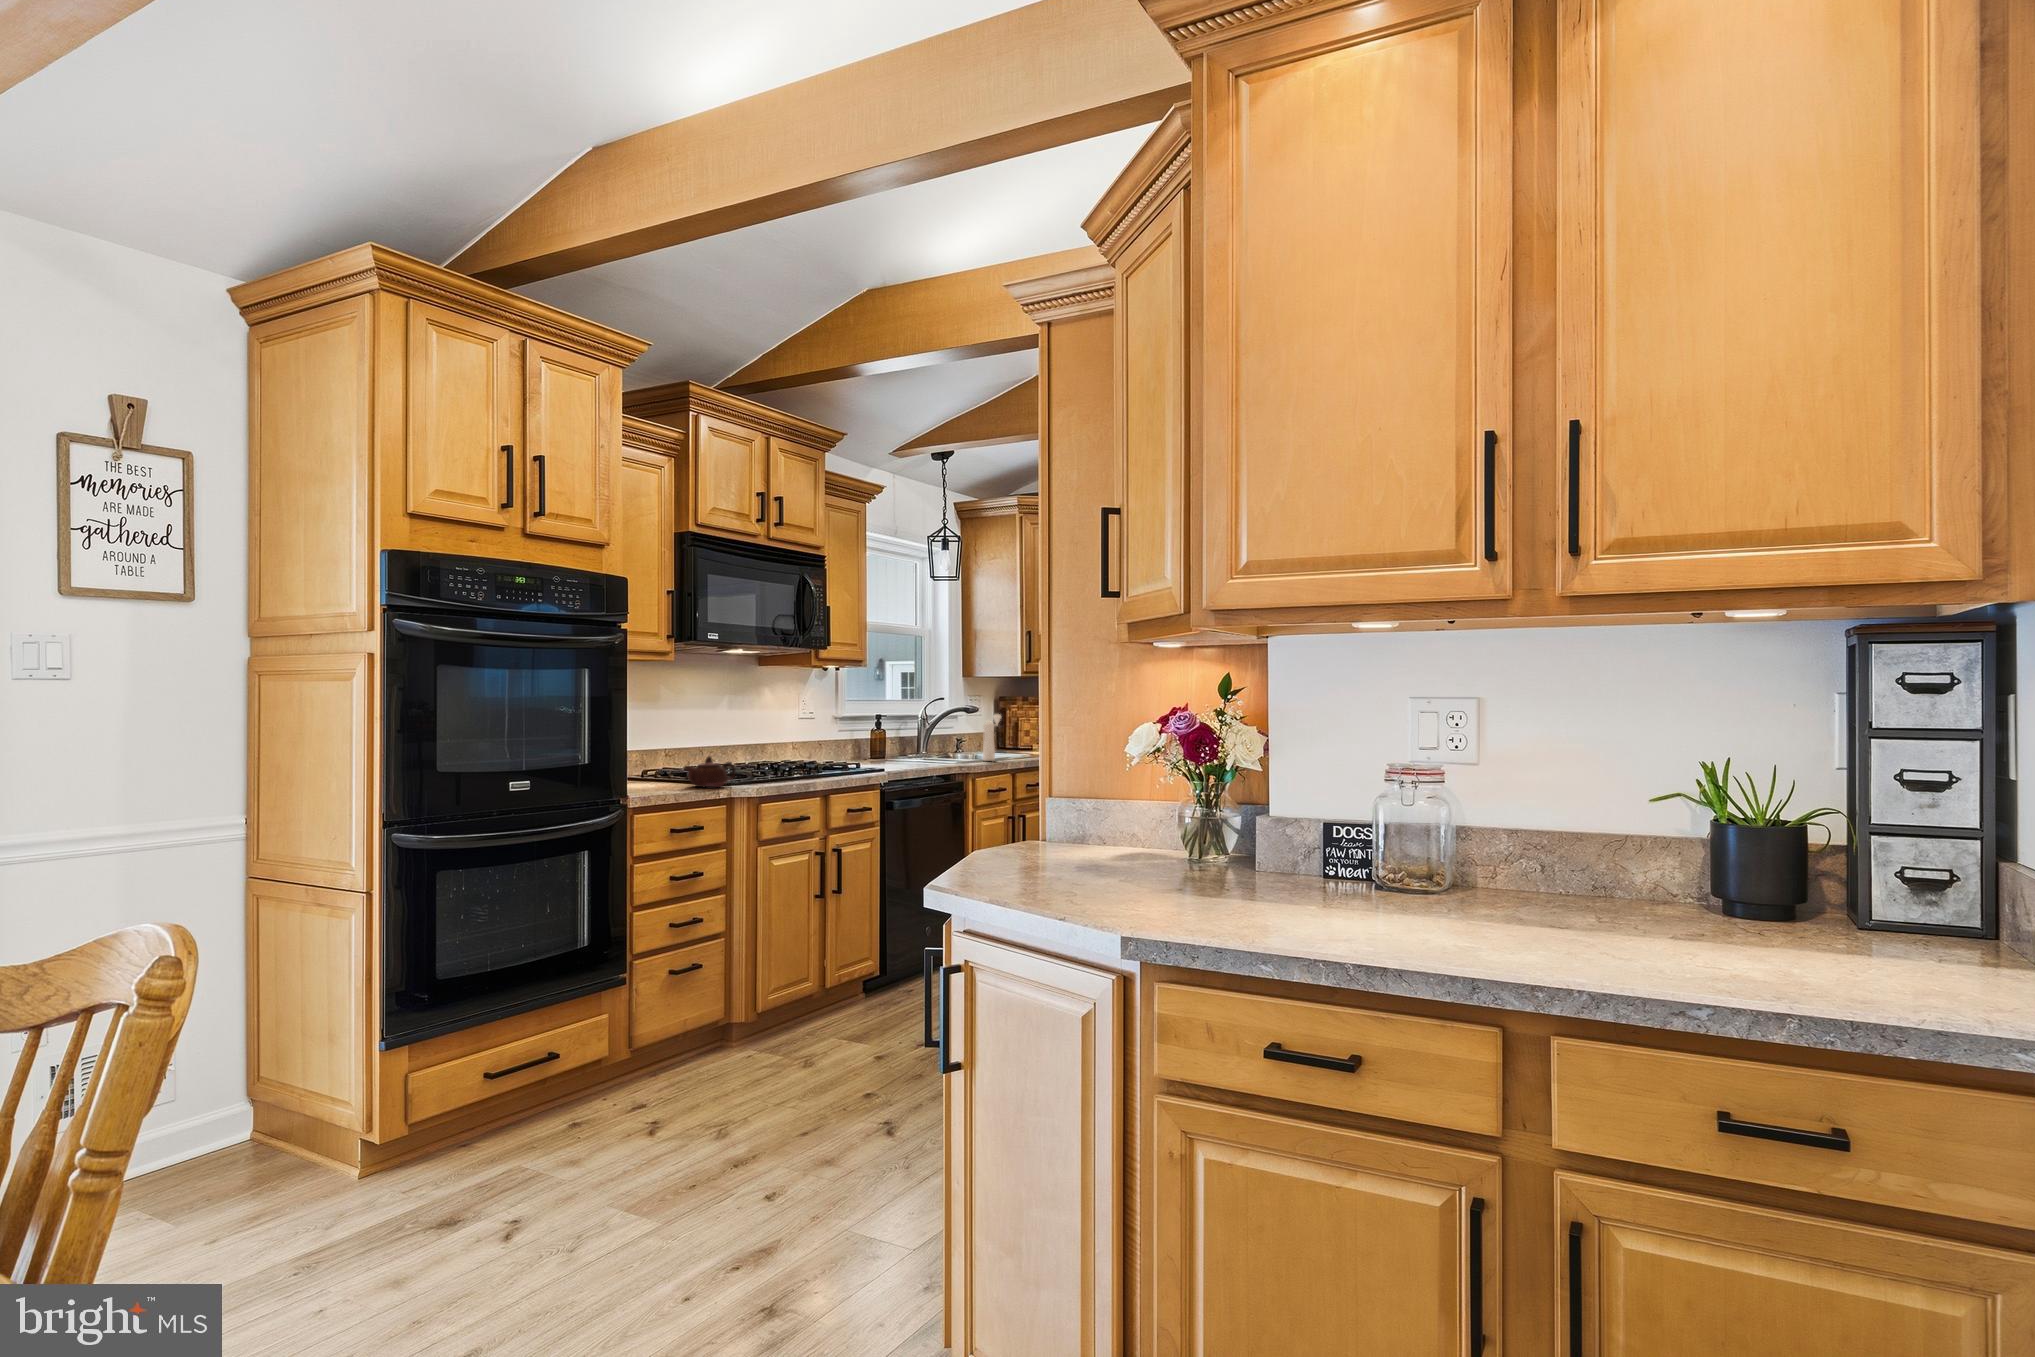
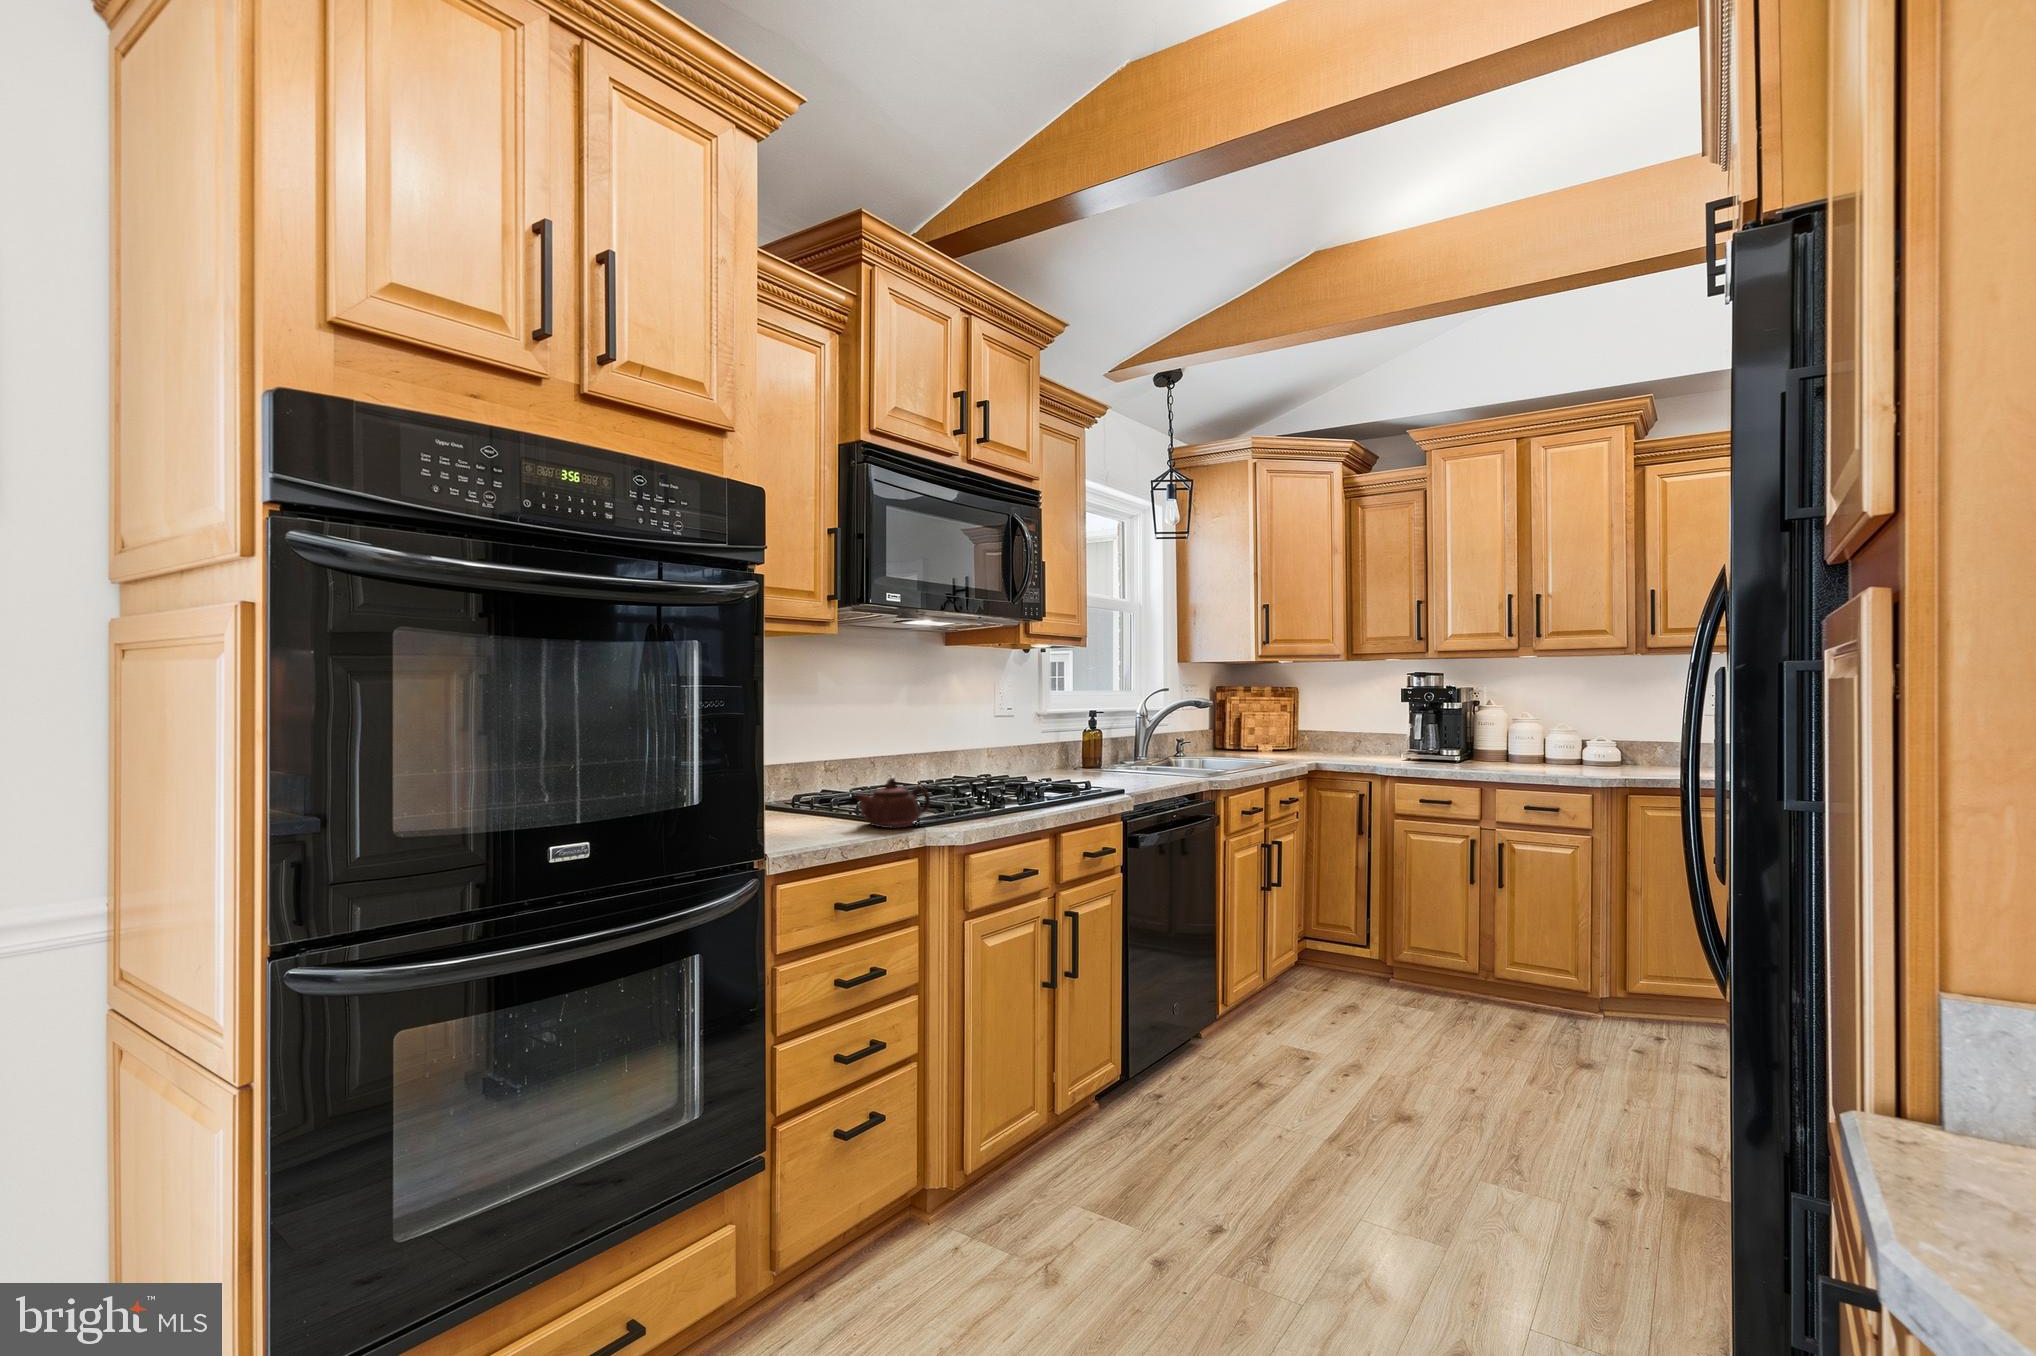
pepper mill: present [983,714,1001,761] -> none [1226,710,1247,771]

